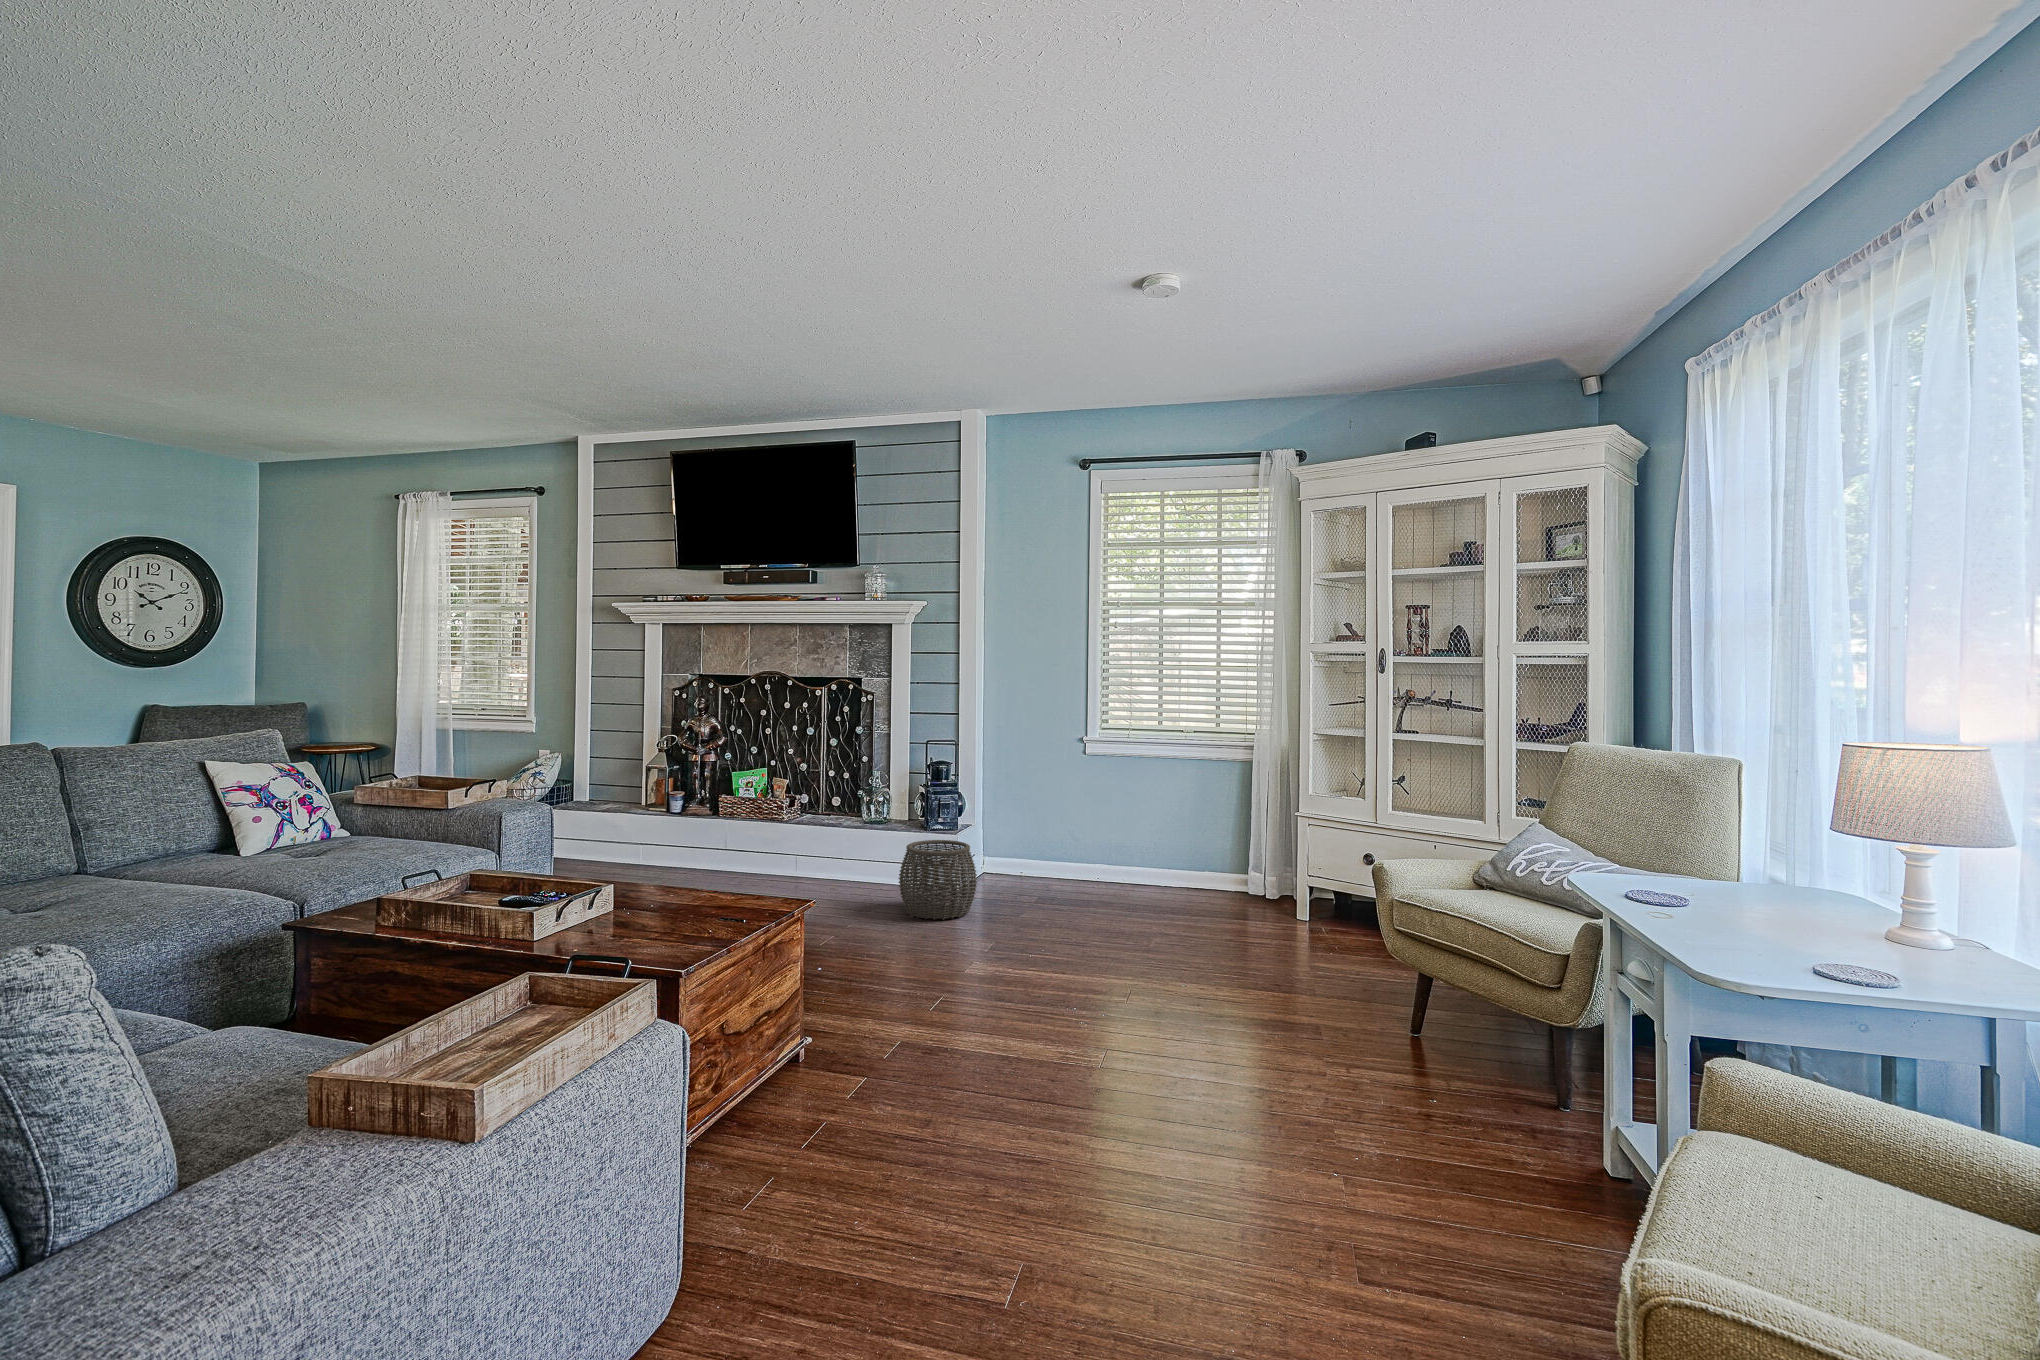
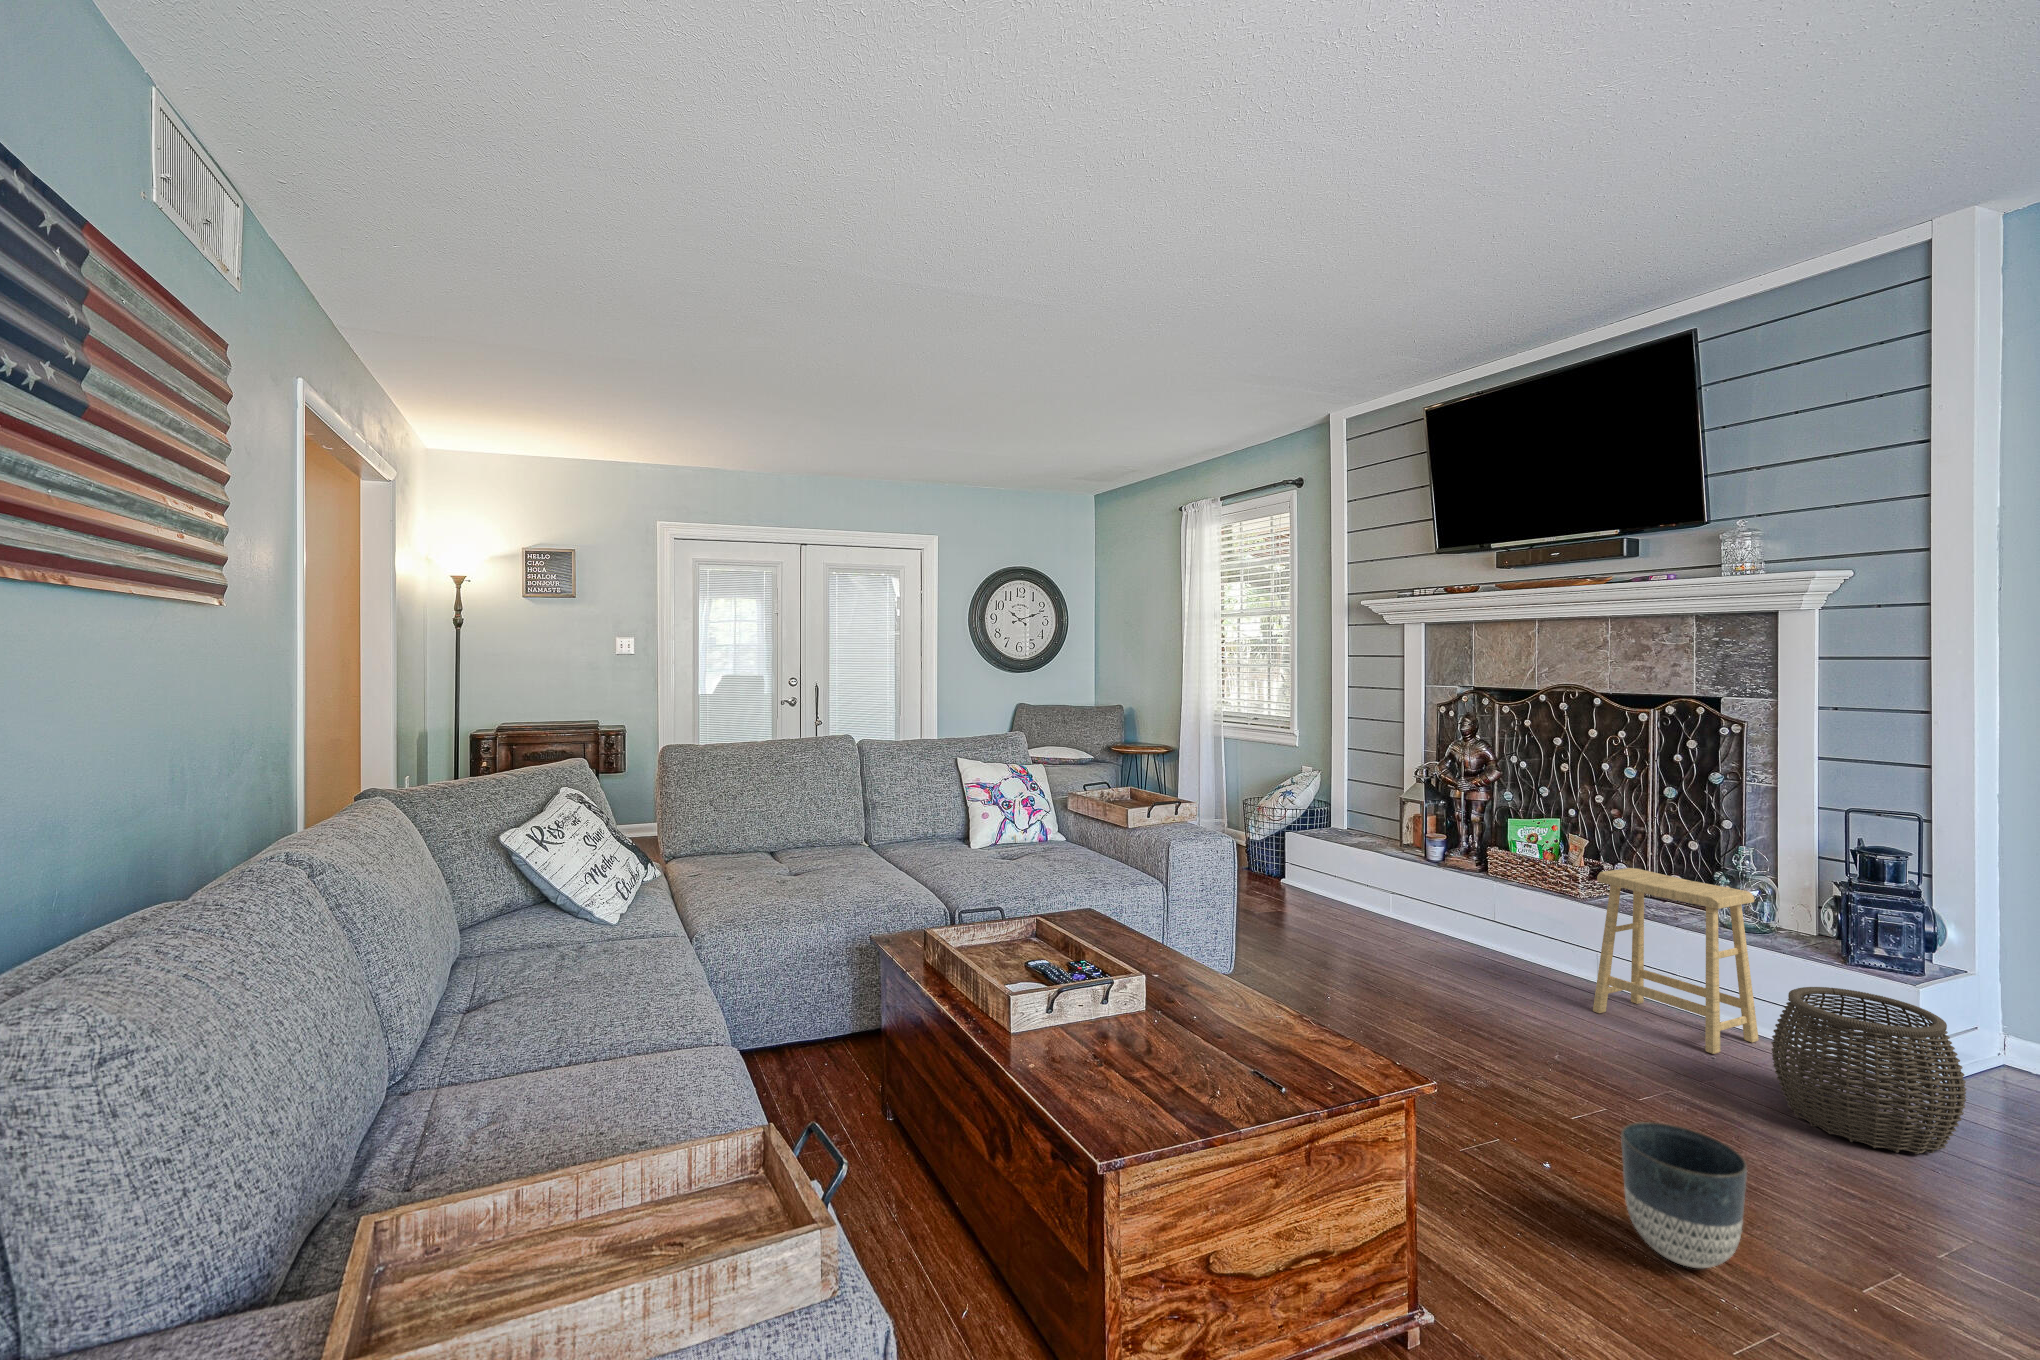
footstool: none [800,793,886,899] -> present [1593,868,1759,1054]
planter: none [851,915,907,986] -> present [1621,1122,1747,1268]

